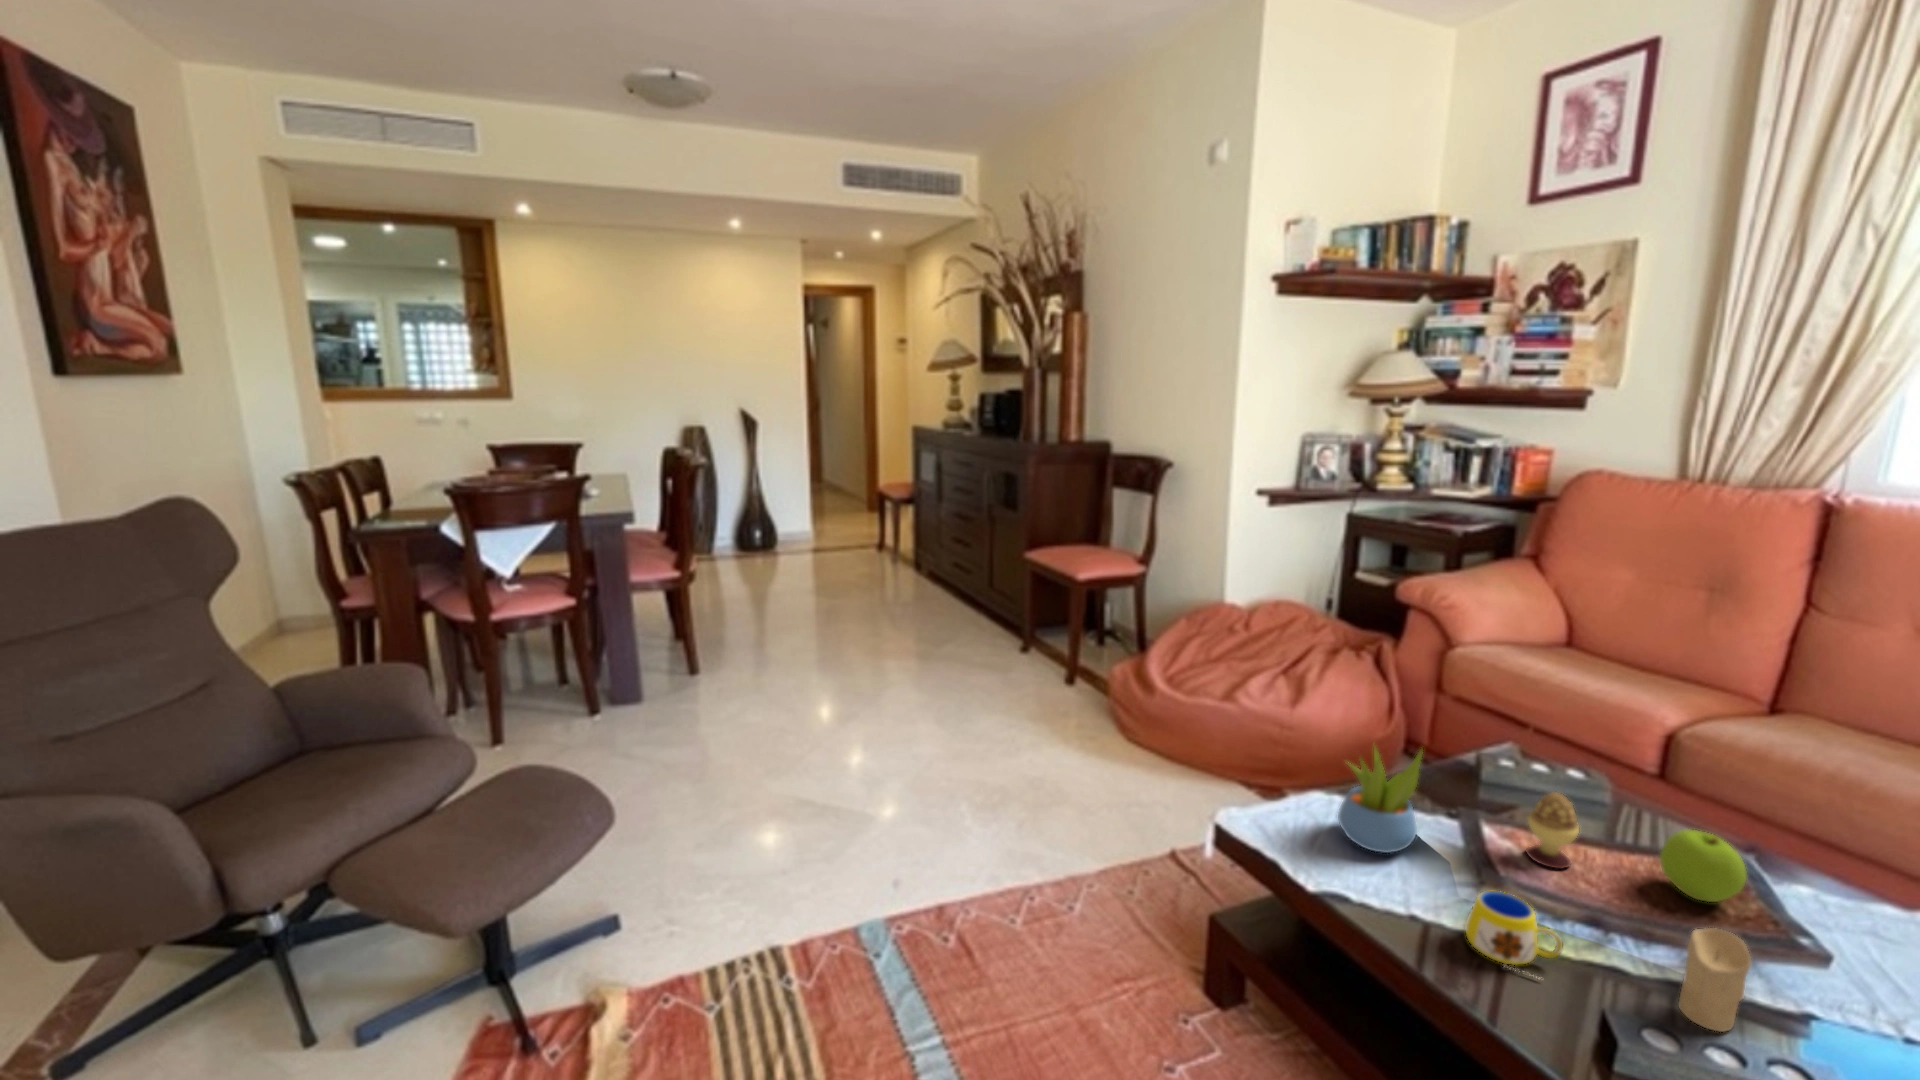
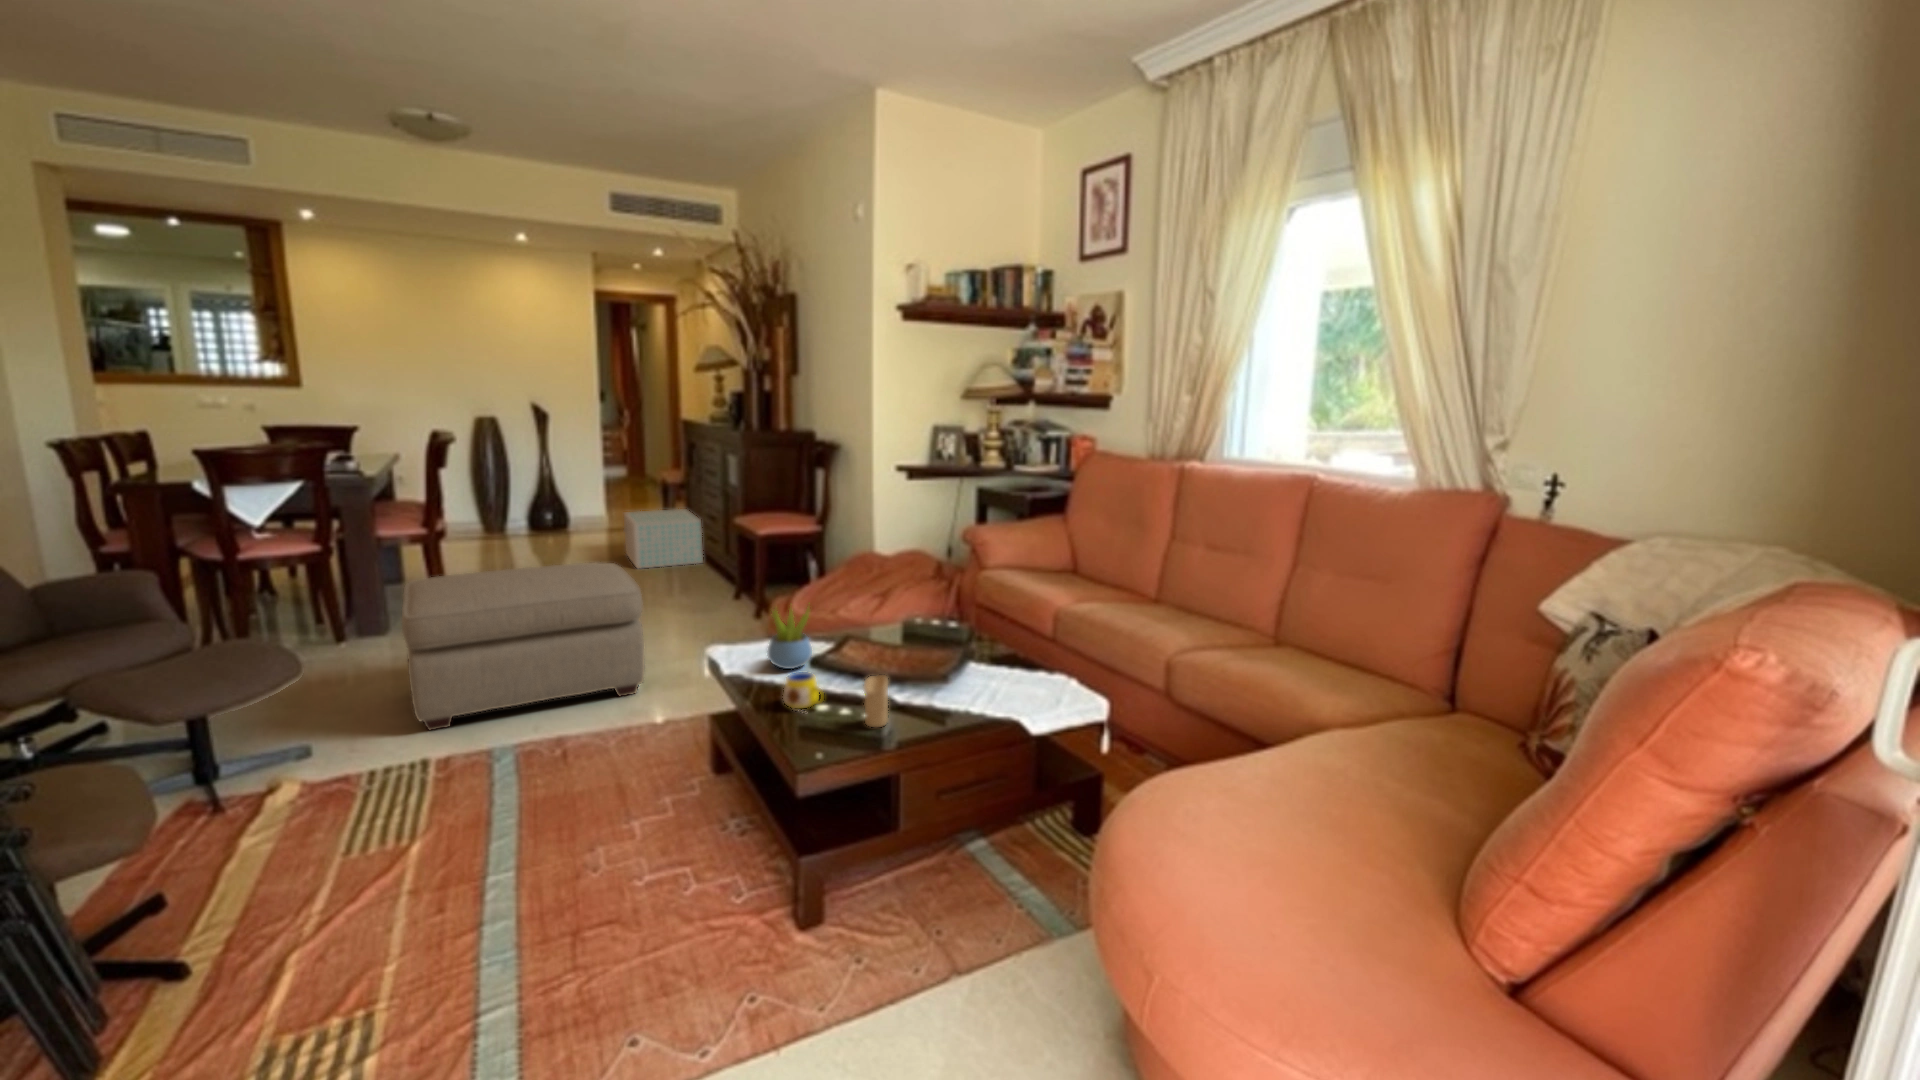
storage box: none [855,532,952,606] -> present [624,509,703,568]
ottoman: none [708,626,1017,877] -> present [402,562,645,730]
decorative egg: present [1526,792,1579,869] -> none [859,624,884,668]
apple: present [1660,829,1747,902] -> none [914,639,951,678]

